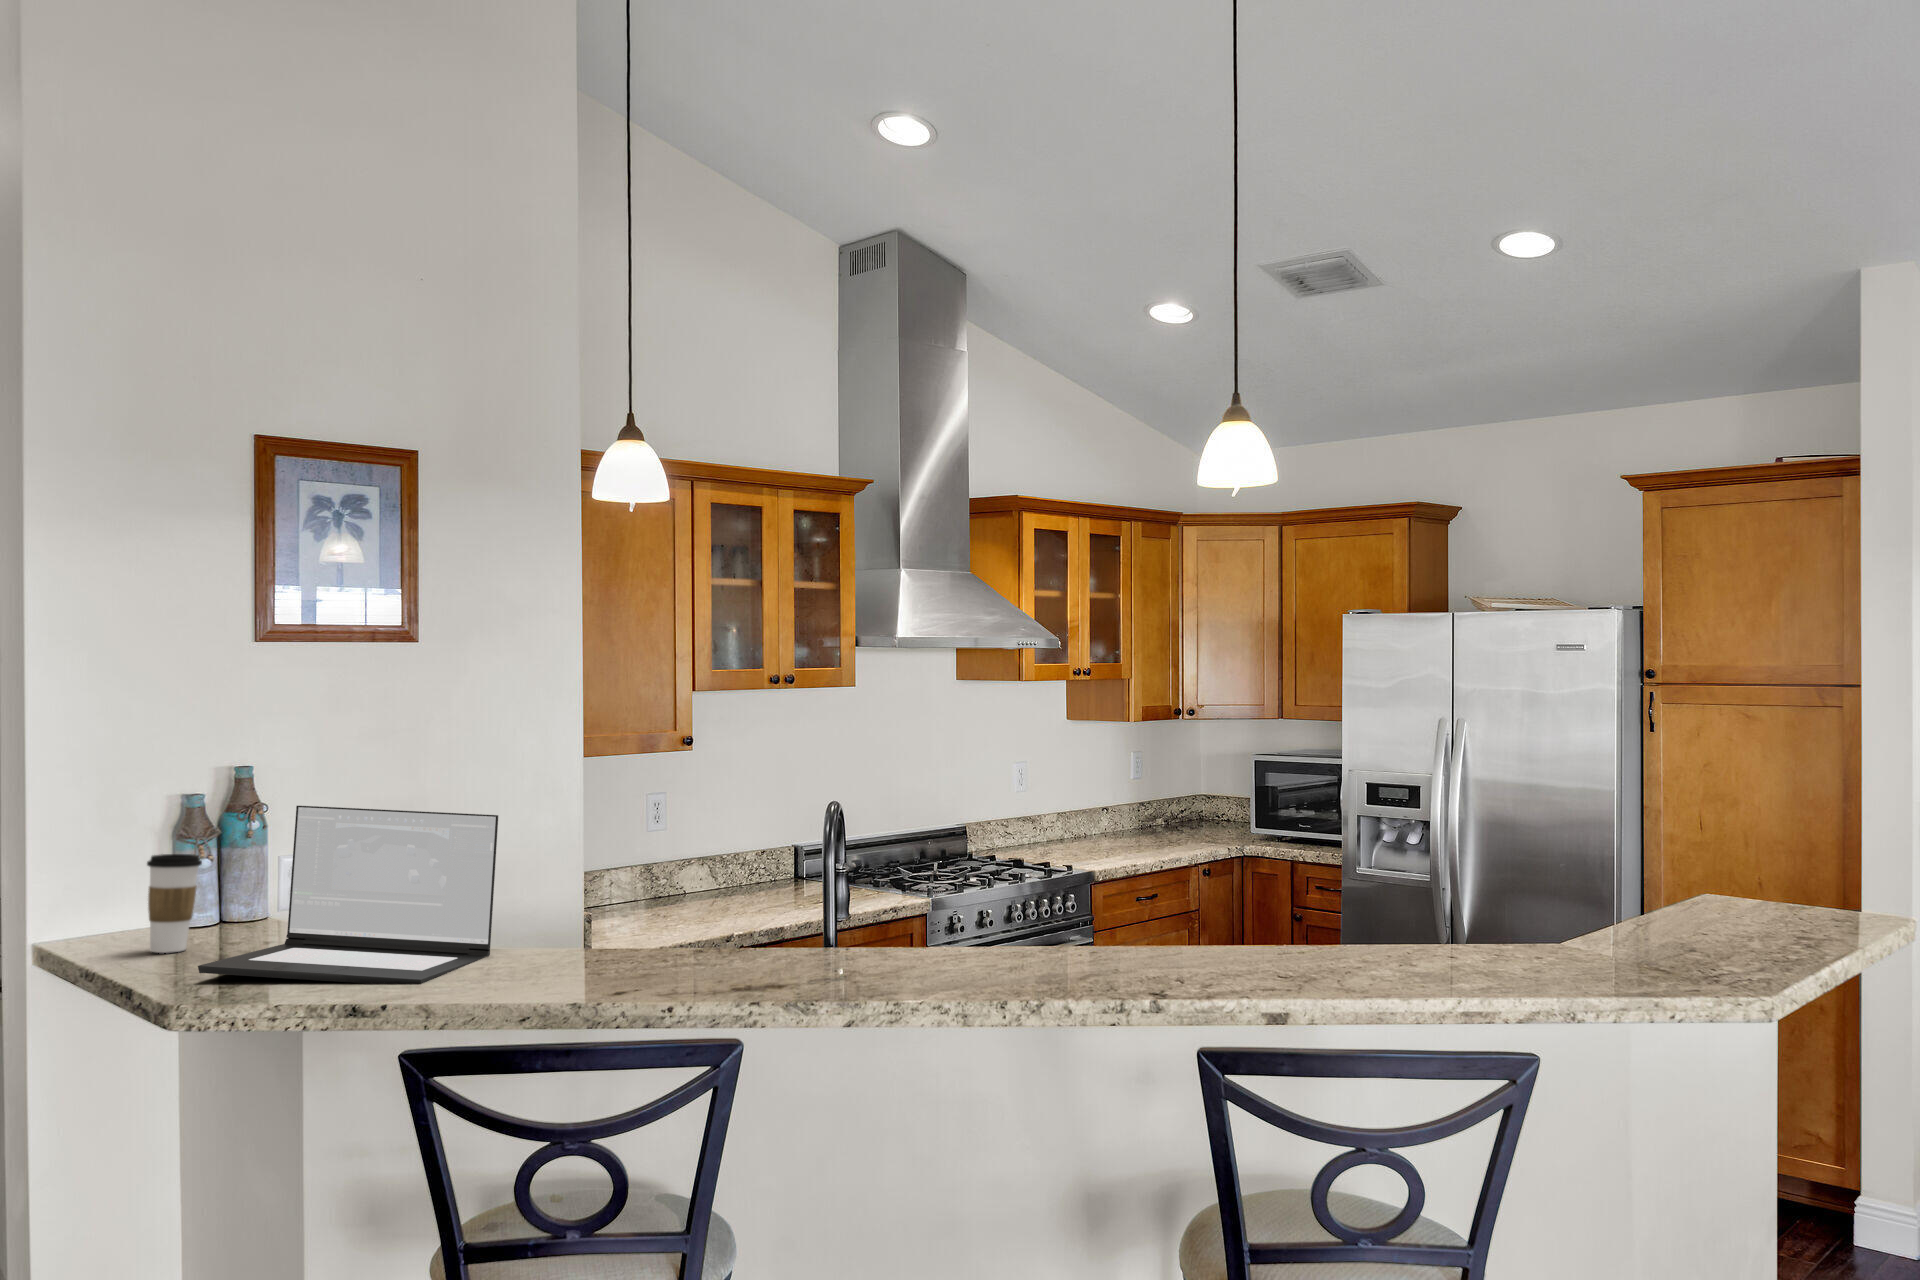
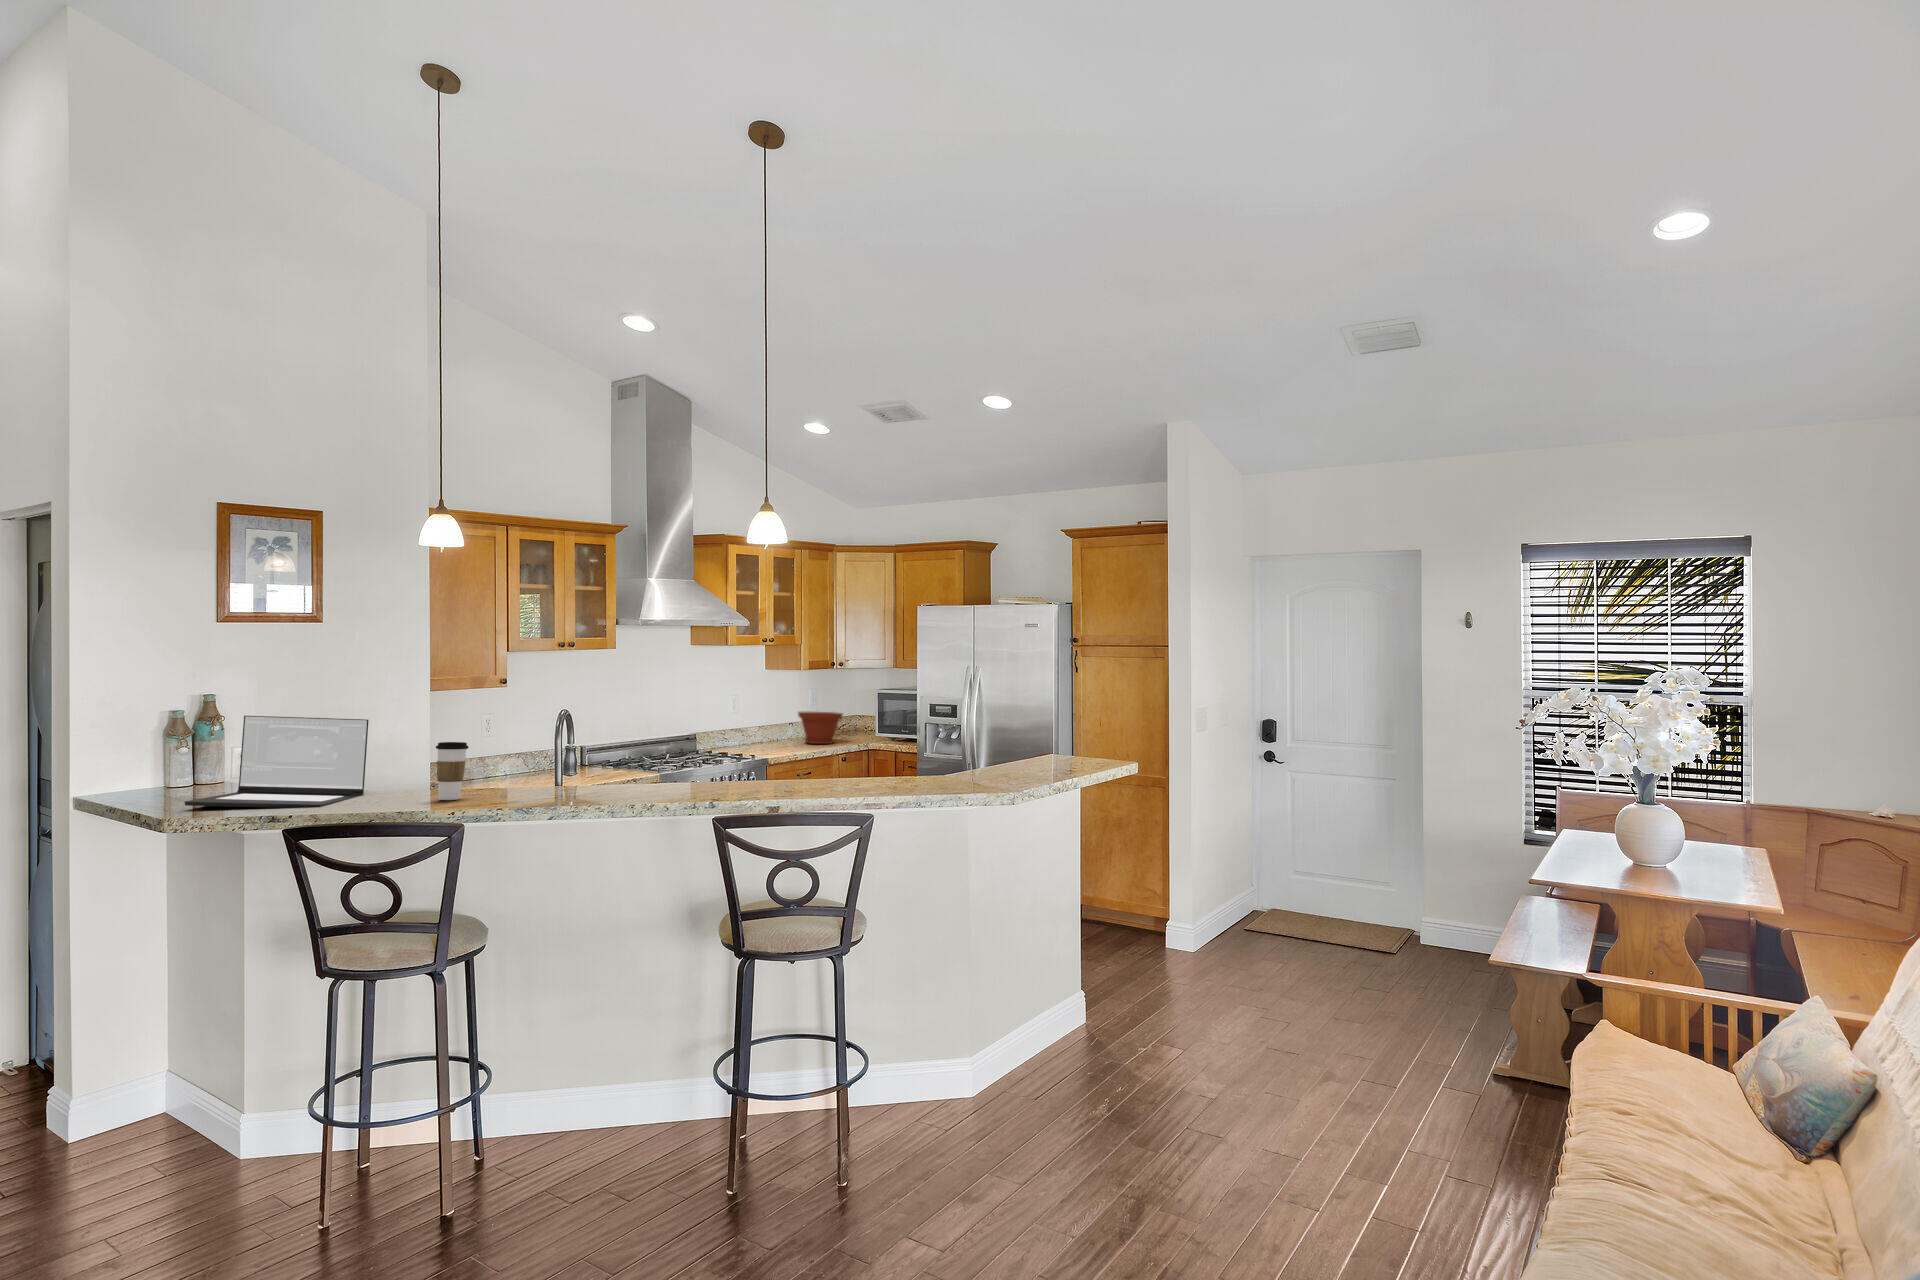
plant pot: none [1124,792,1202,848] -> present [798,711,843,744]
coffee cup: present [147,854,202,953] -> present [436,742,468,800]

